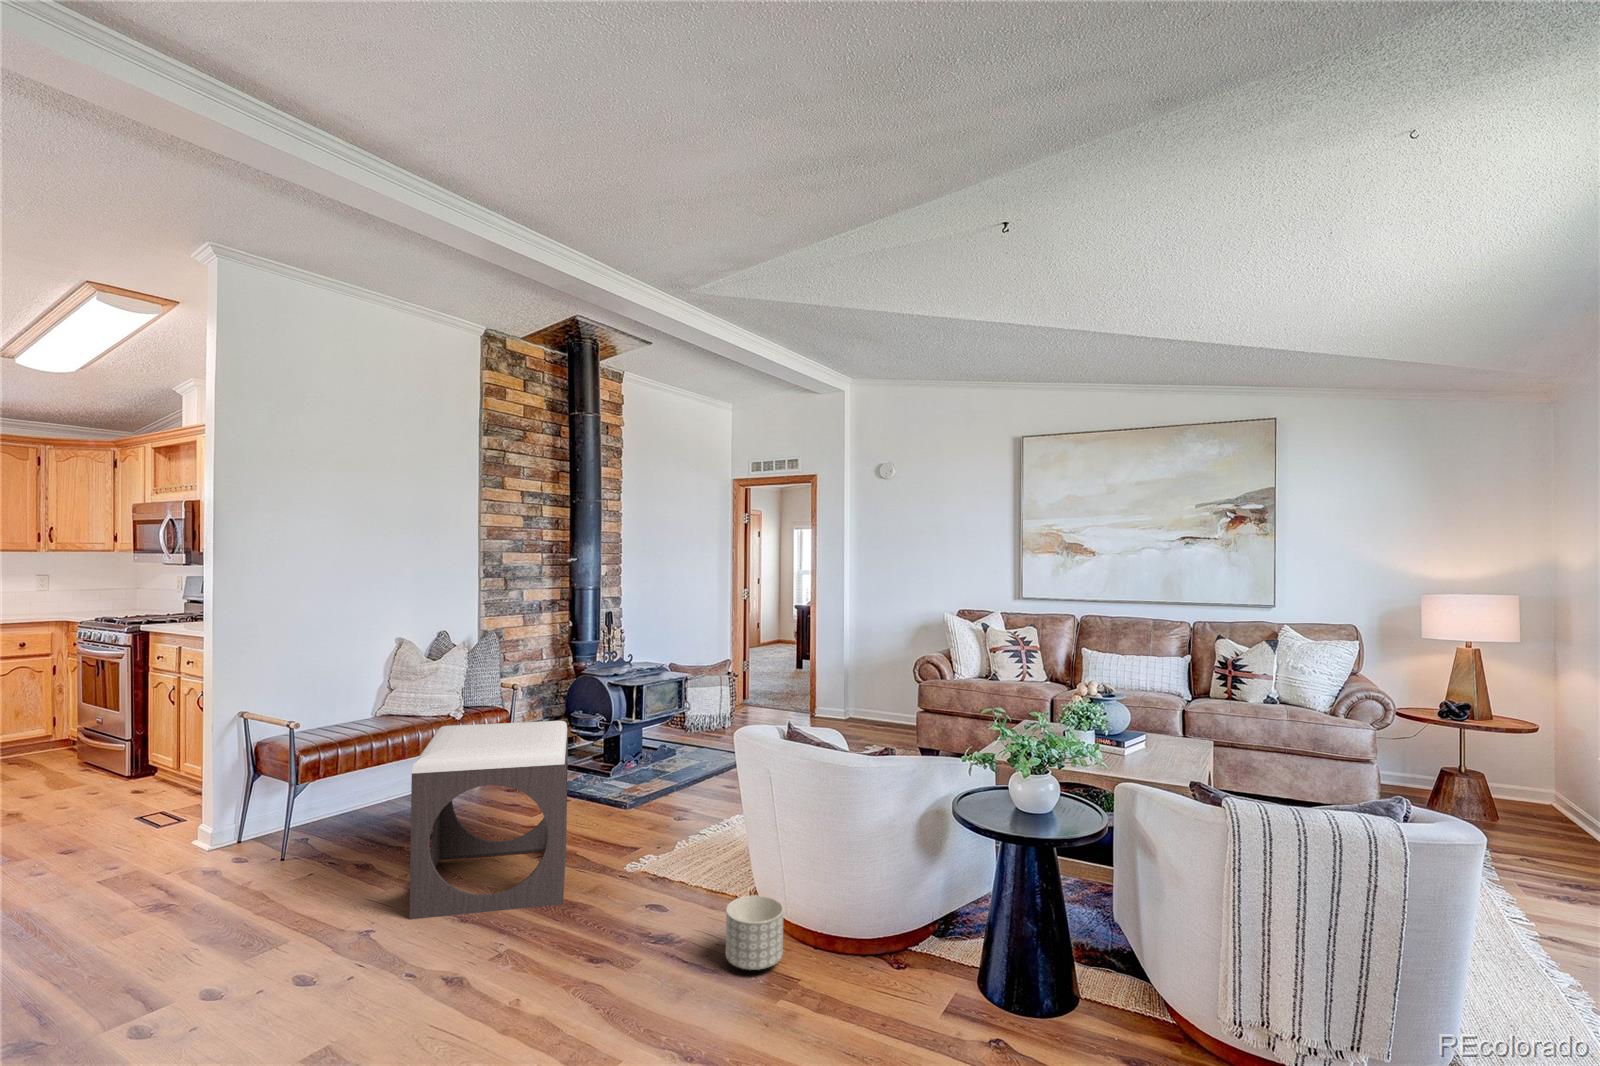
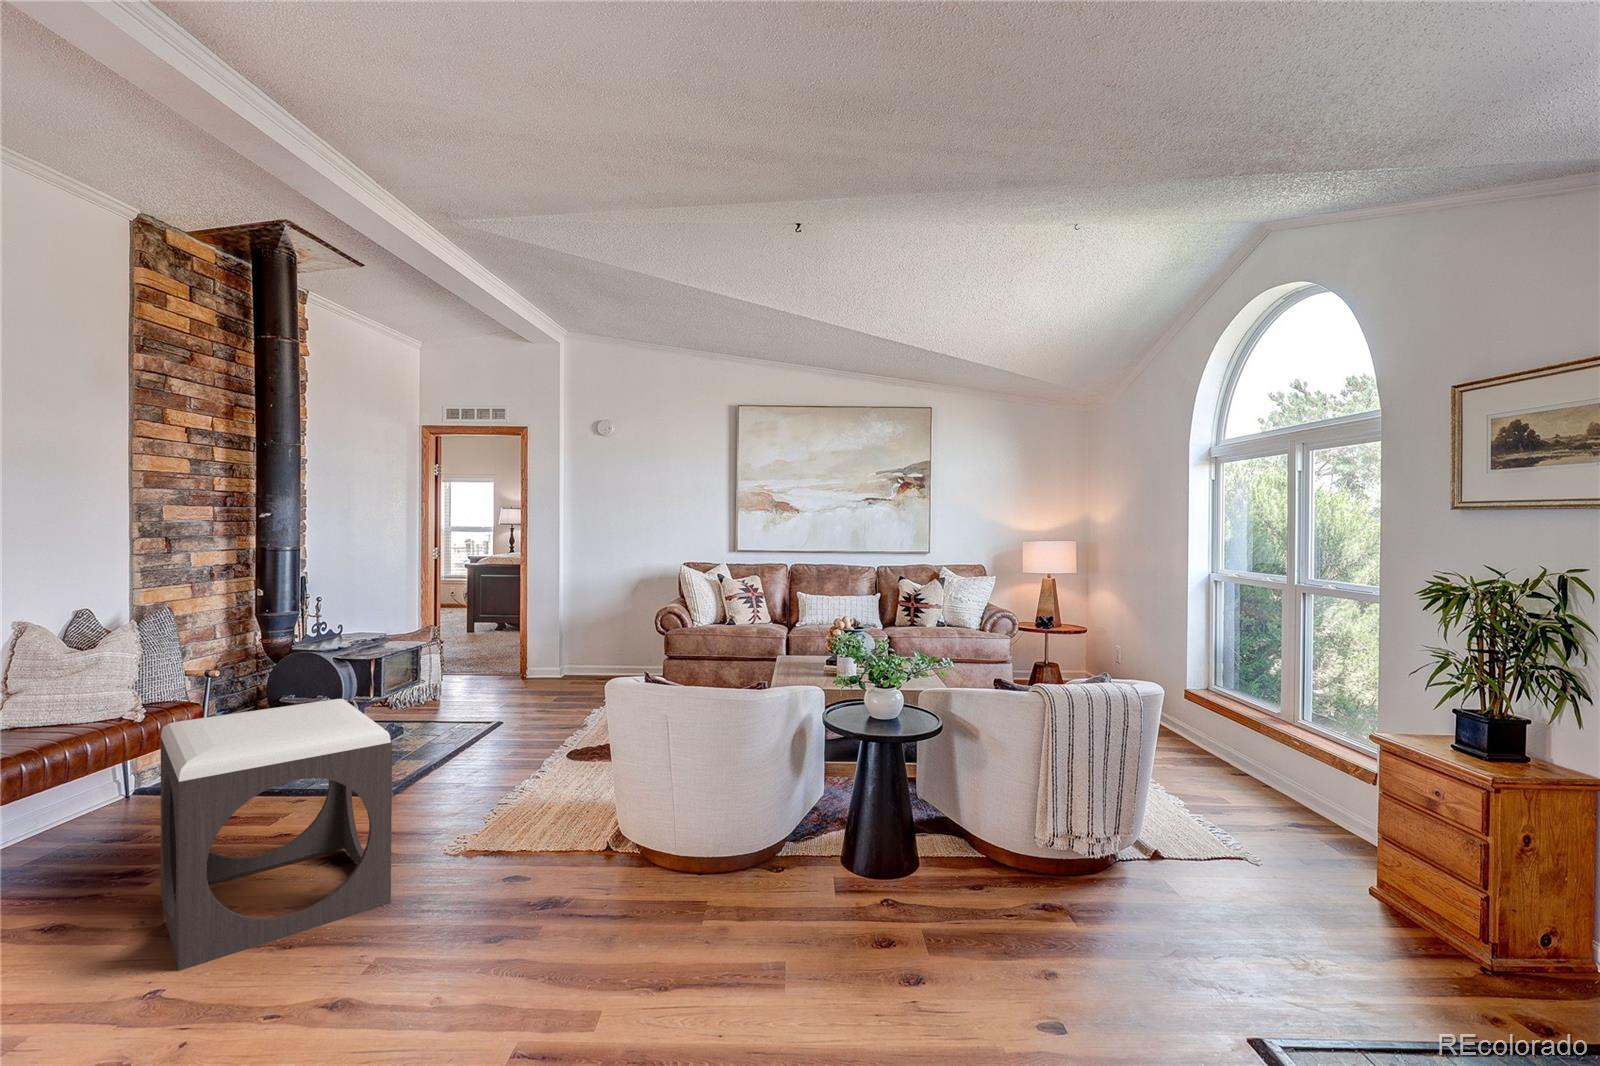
planter: present [726,895,783,970] -> none [625,837,684,909]

